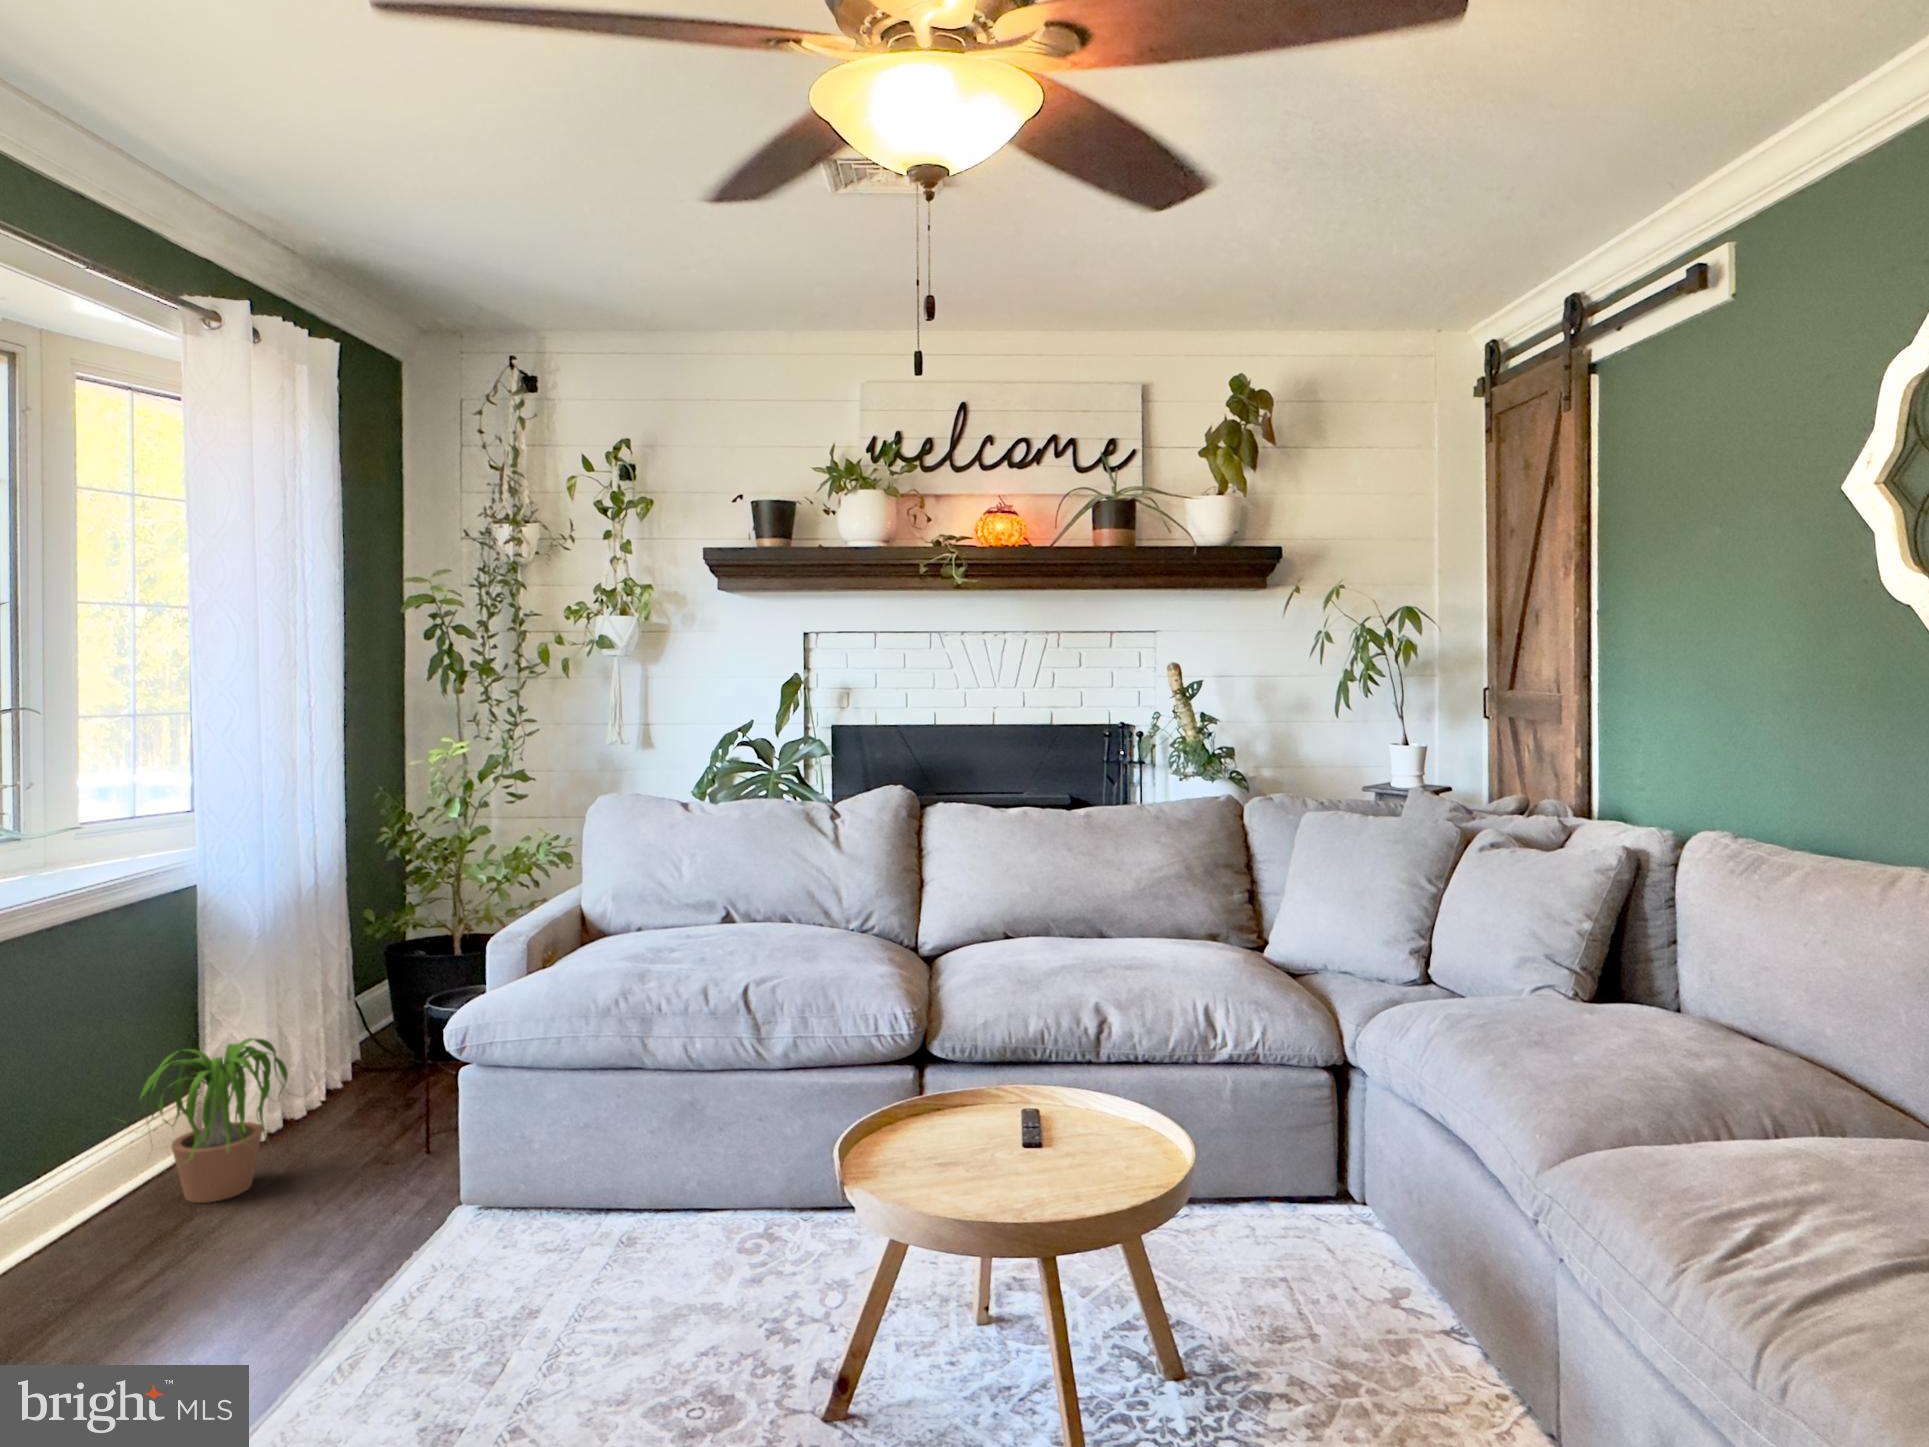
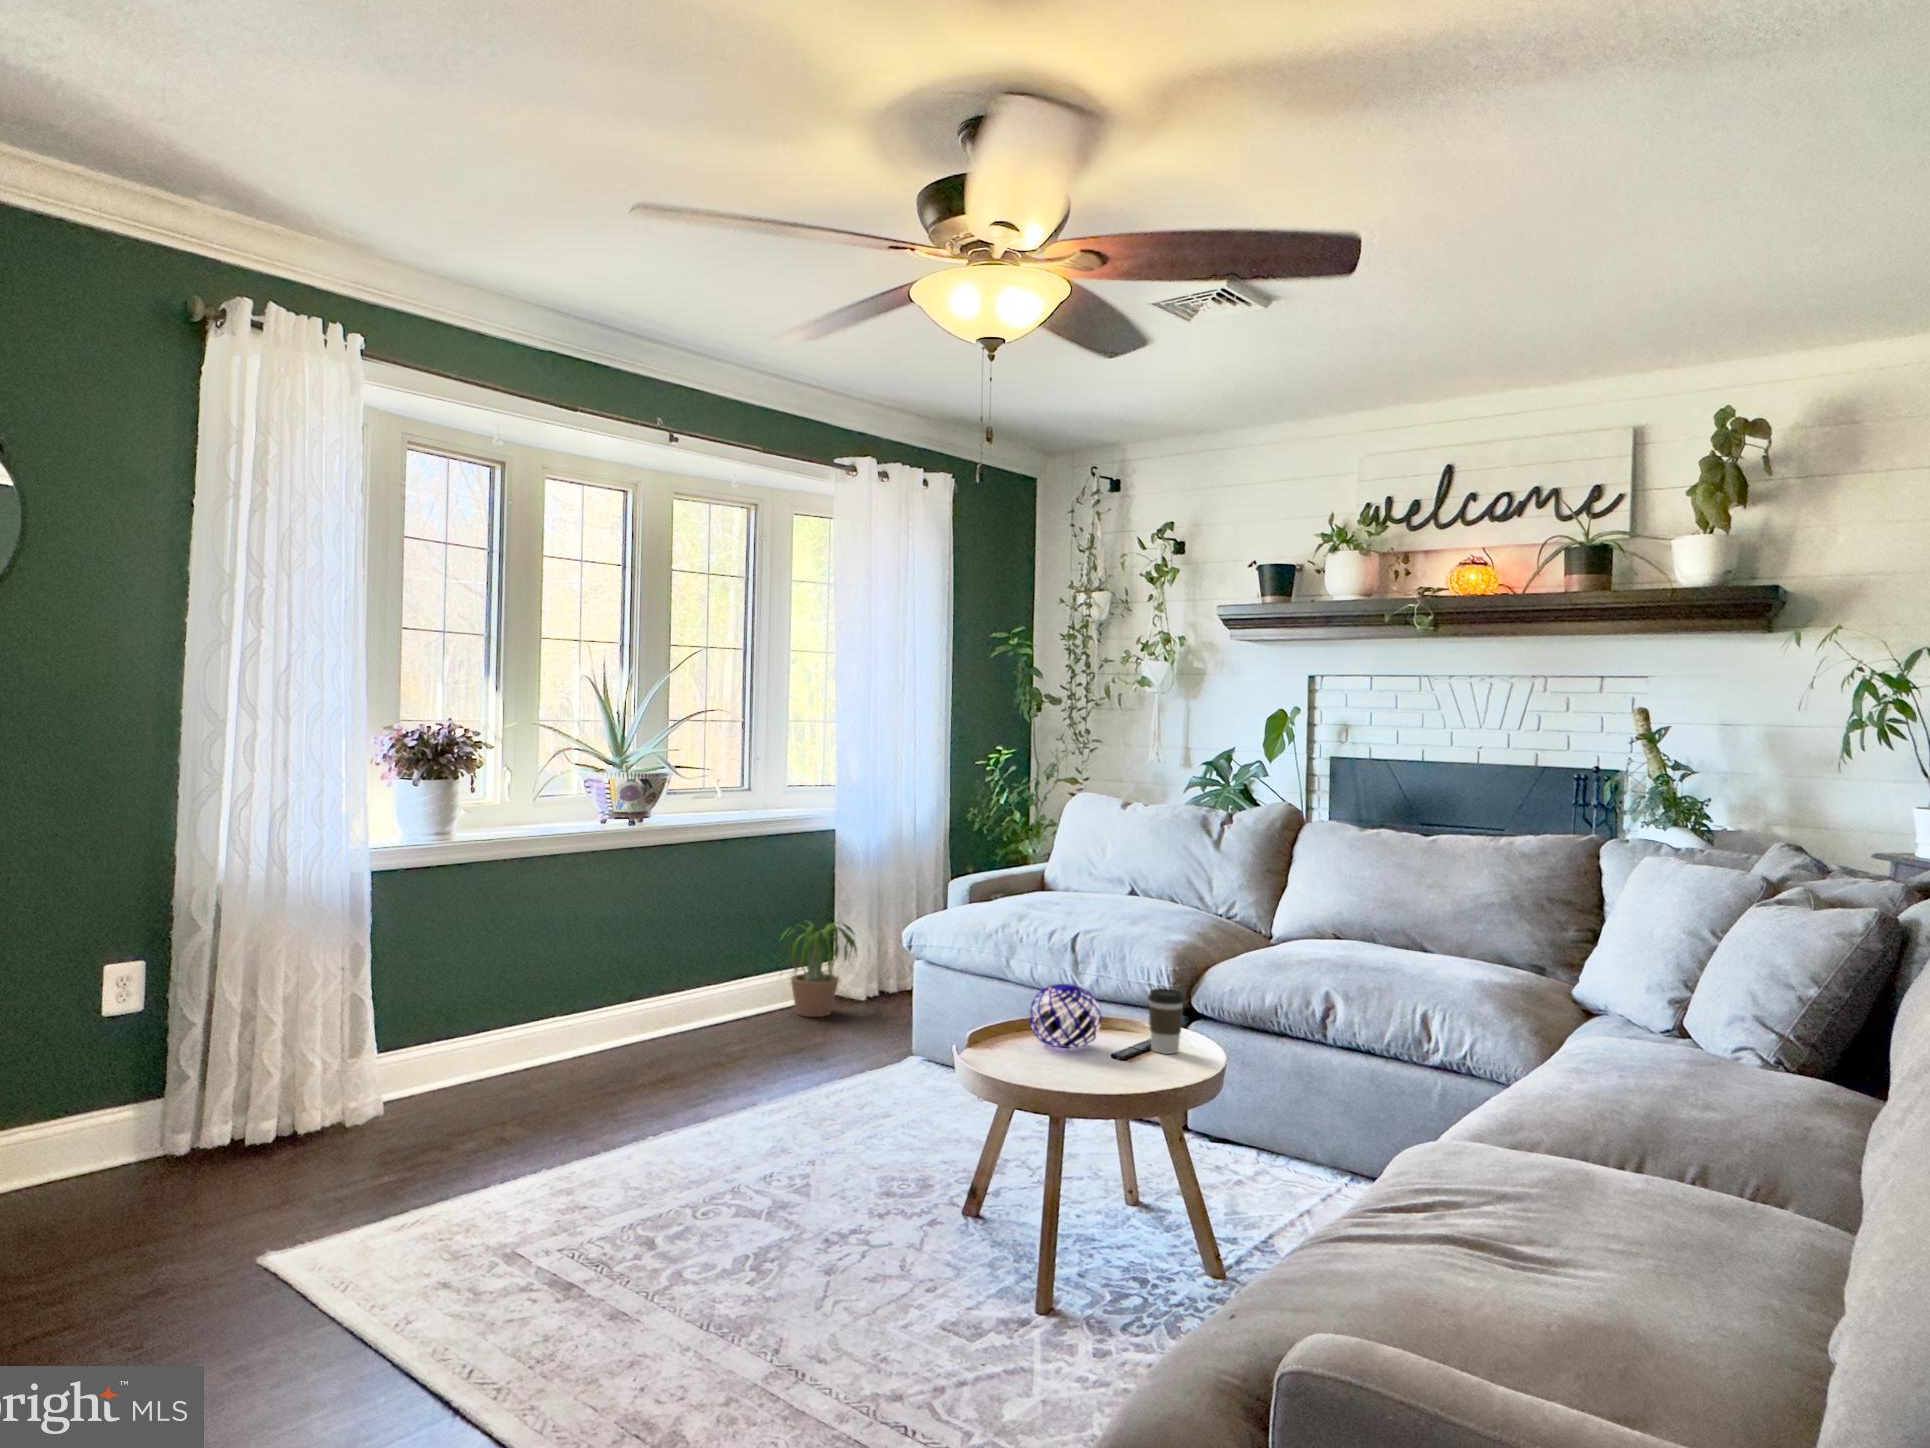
coffee cup: none [1090,1062,1135,1145] -> present [1148,988,1185,1054]
decorative orb: none [979,1091,1074,1181] -> present [1030,984,1102,1048]

